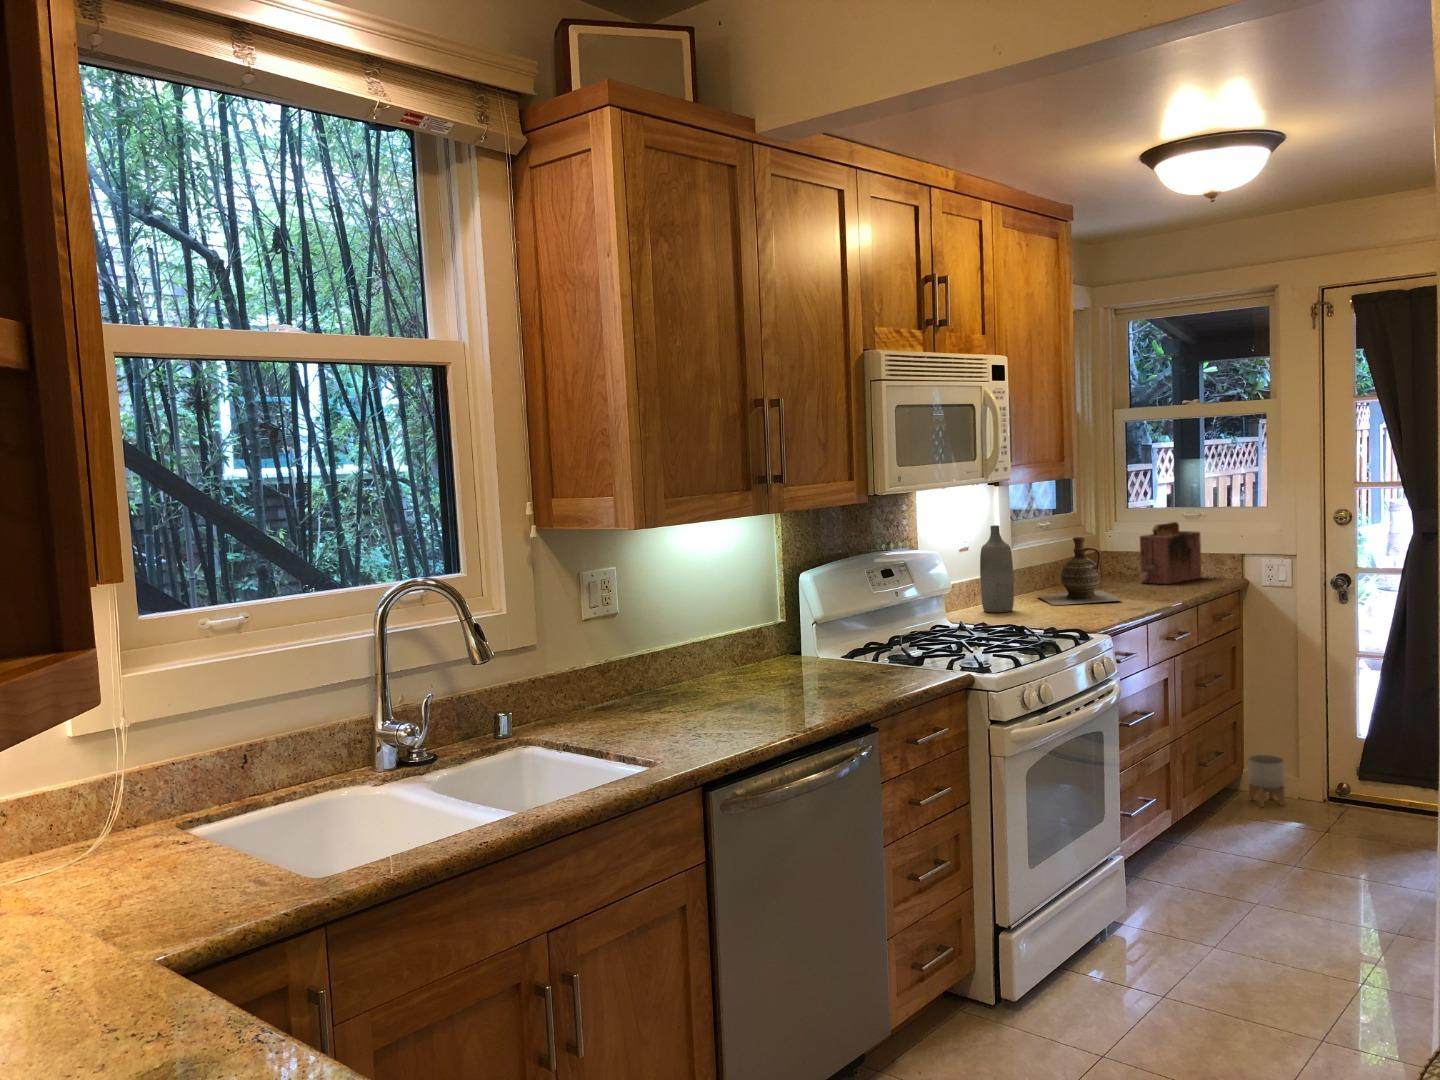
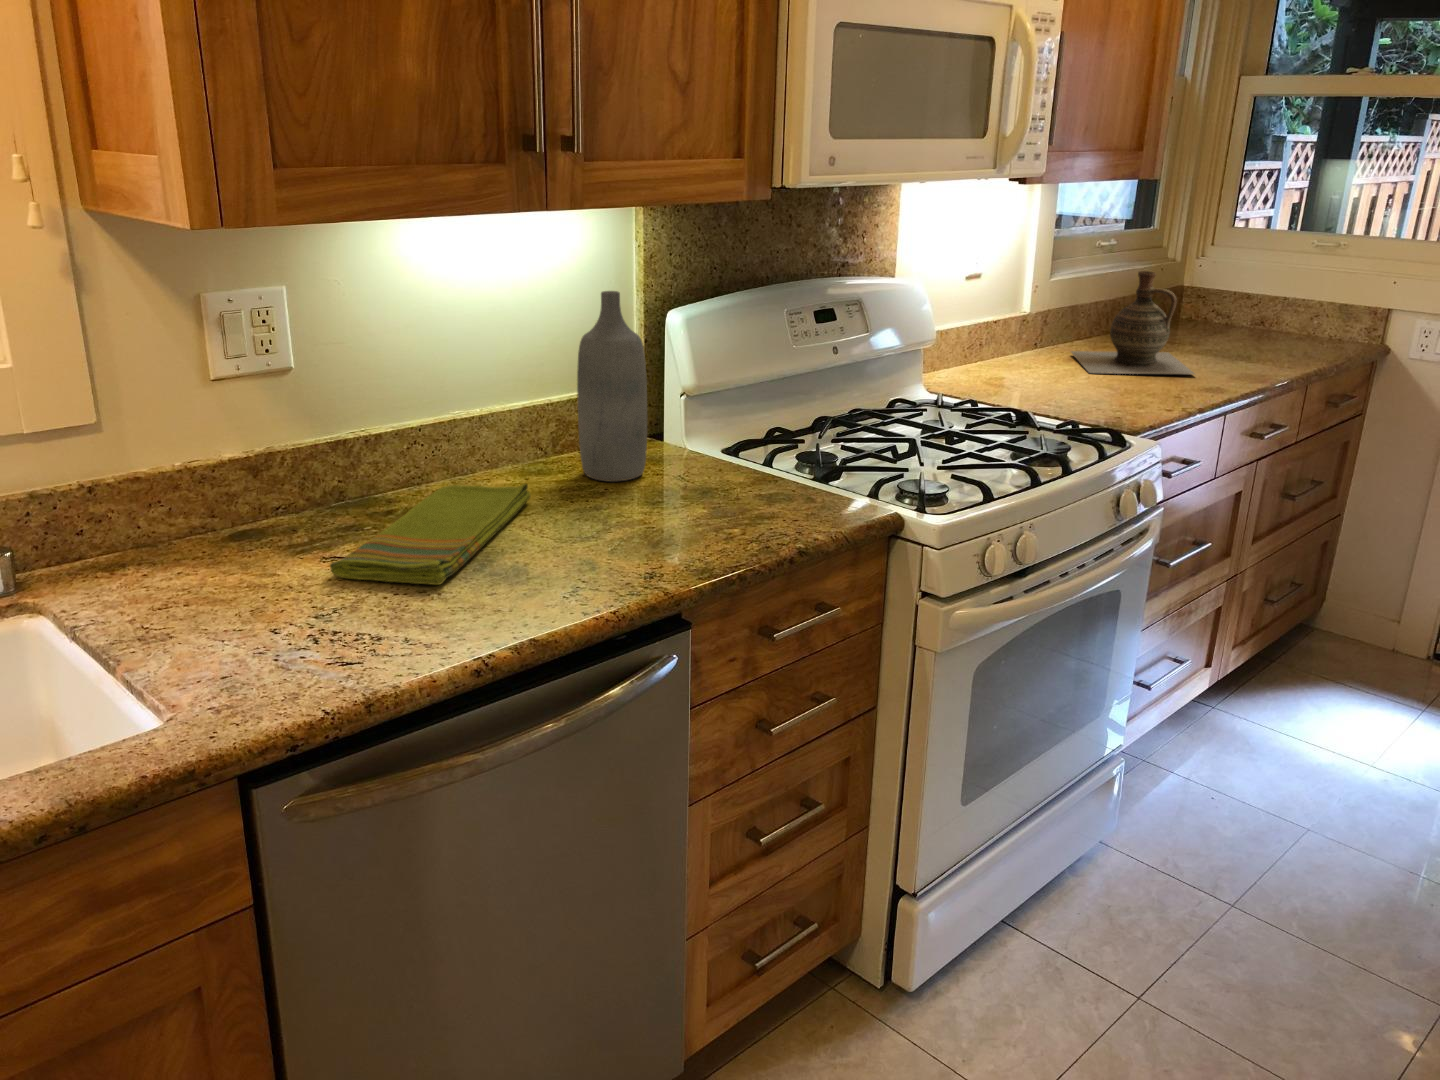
toaster: present [1139,522,1201,584] -> none [1229,254,1333,348]
bottle: present [980,525,1014,612] -> present [577,291,647,482]
dish towel: none [673,673,751,718] -> present [330,483,530,585]
planter: present [1248,755,1285,807] -> none [1319,590,1380,661]

